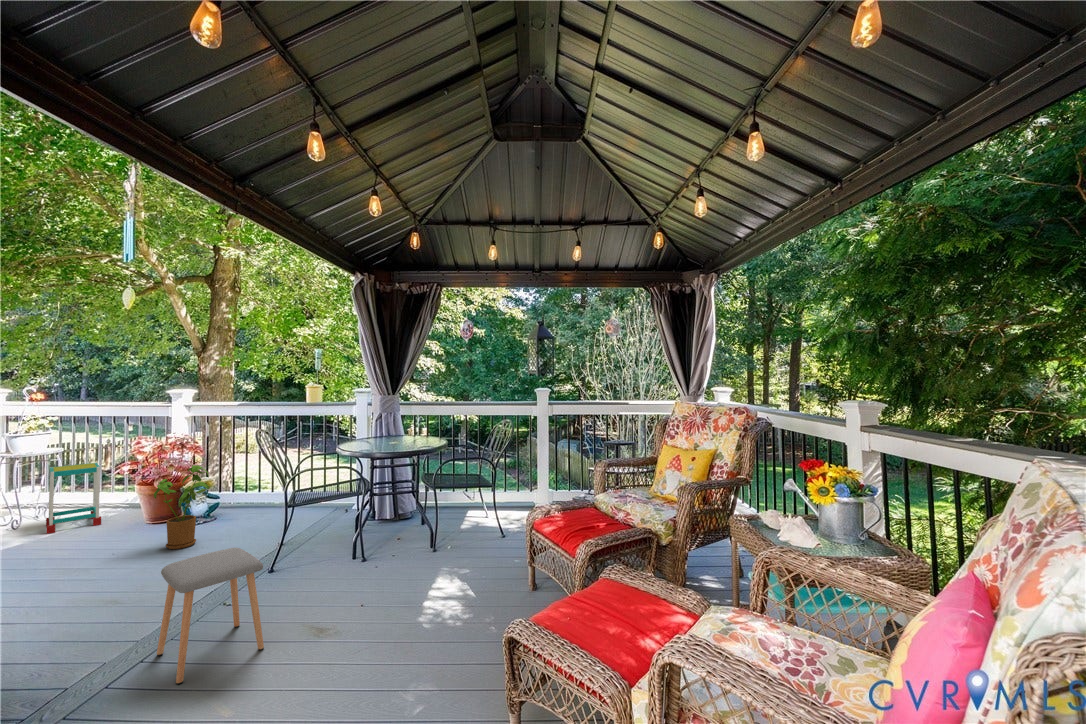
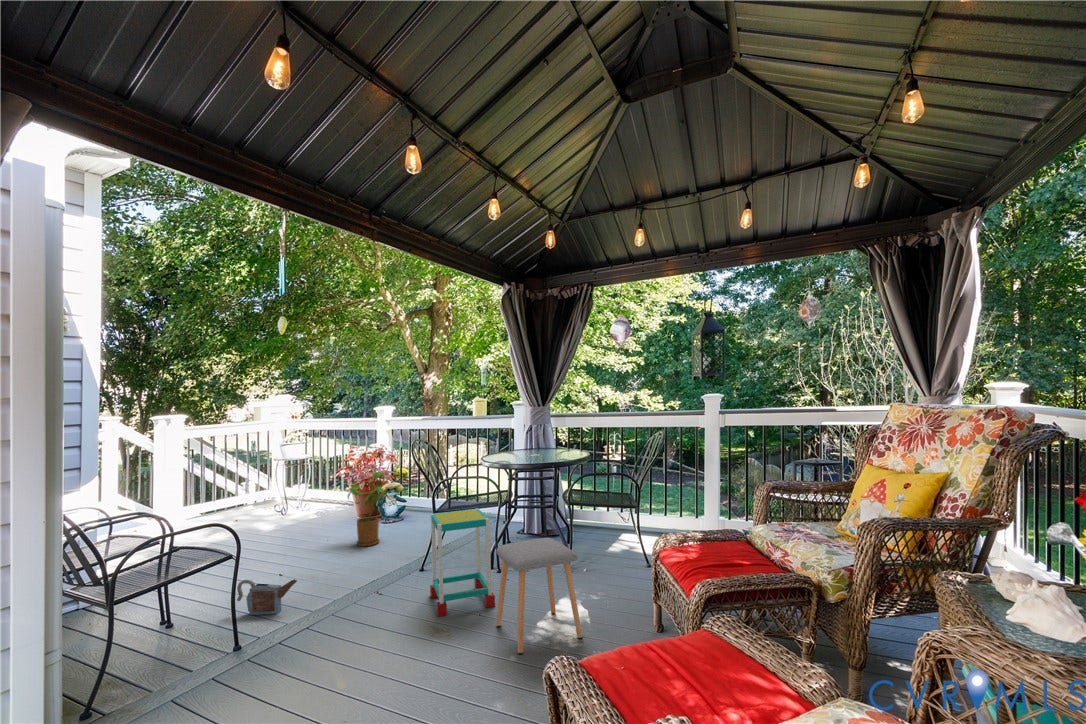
side table: present [46,463,101,534] -> present [430,509,495,616]
stool: present [157,548,264,685] -> present [496,538,582,654]
watering can: none [39,594,134,646] -> present [237,579,297,615]

